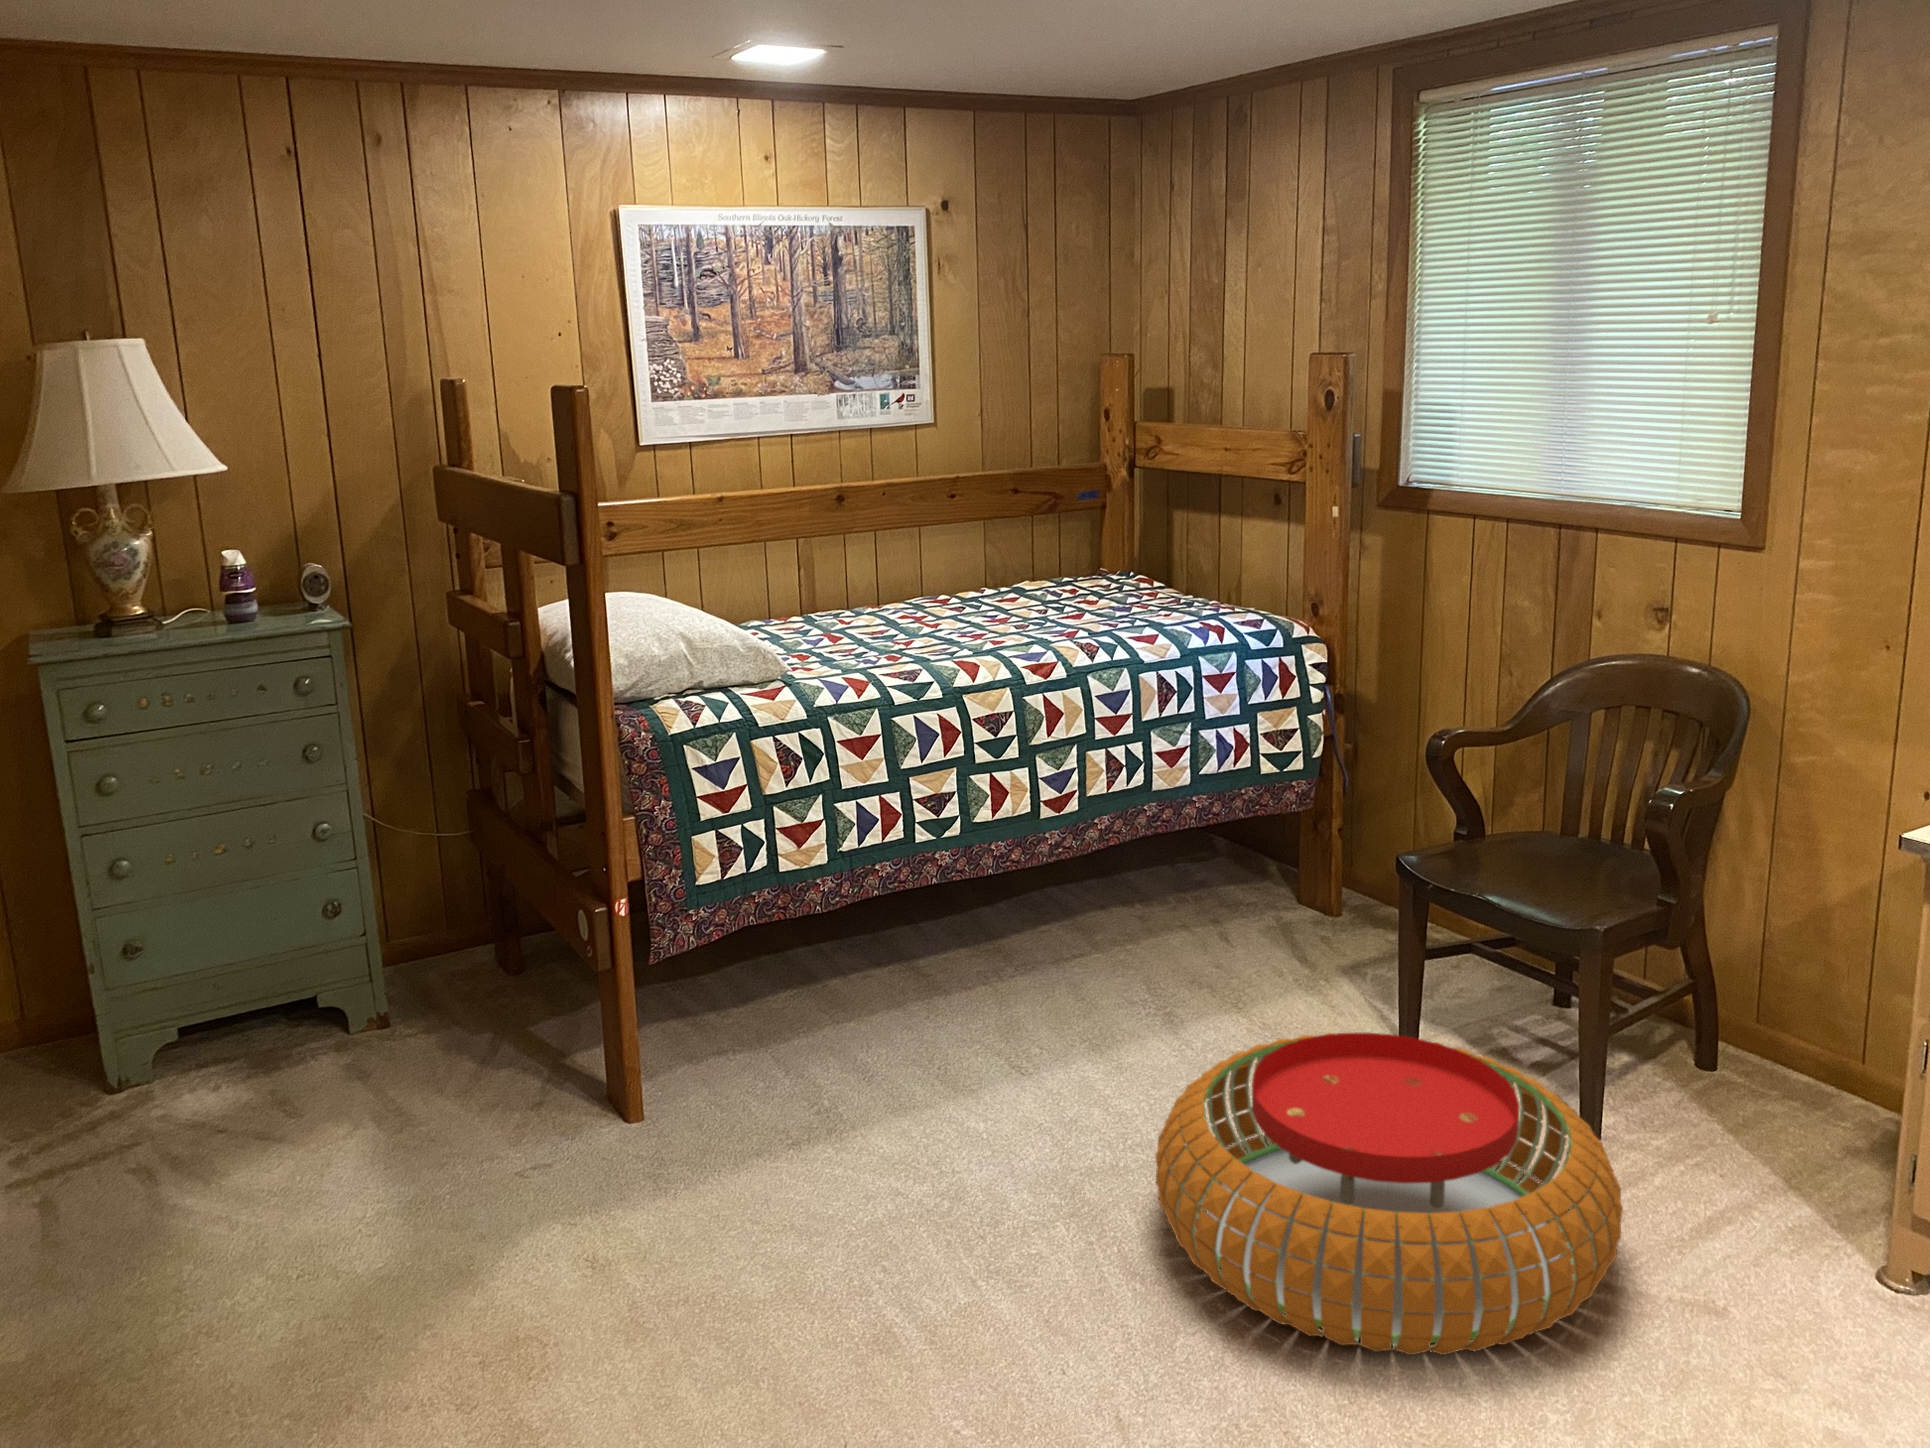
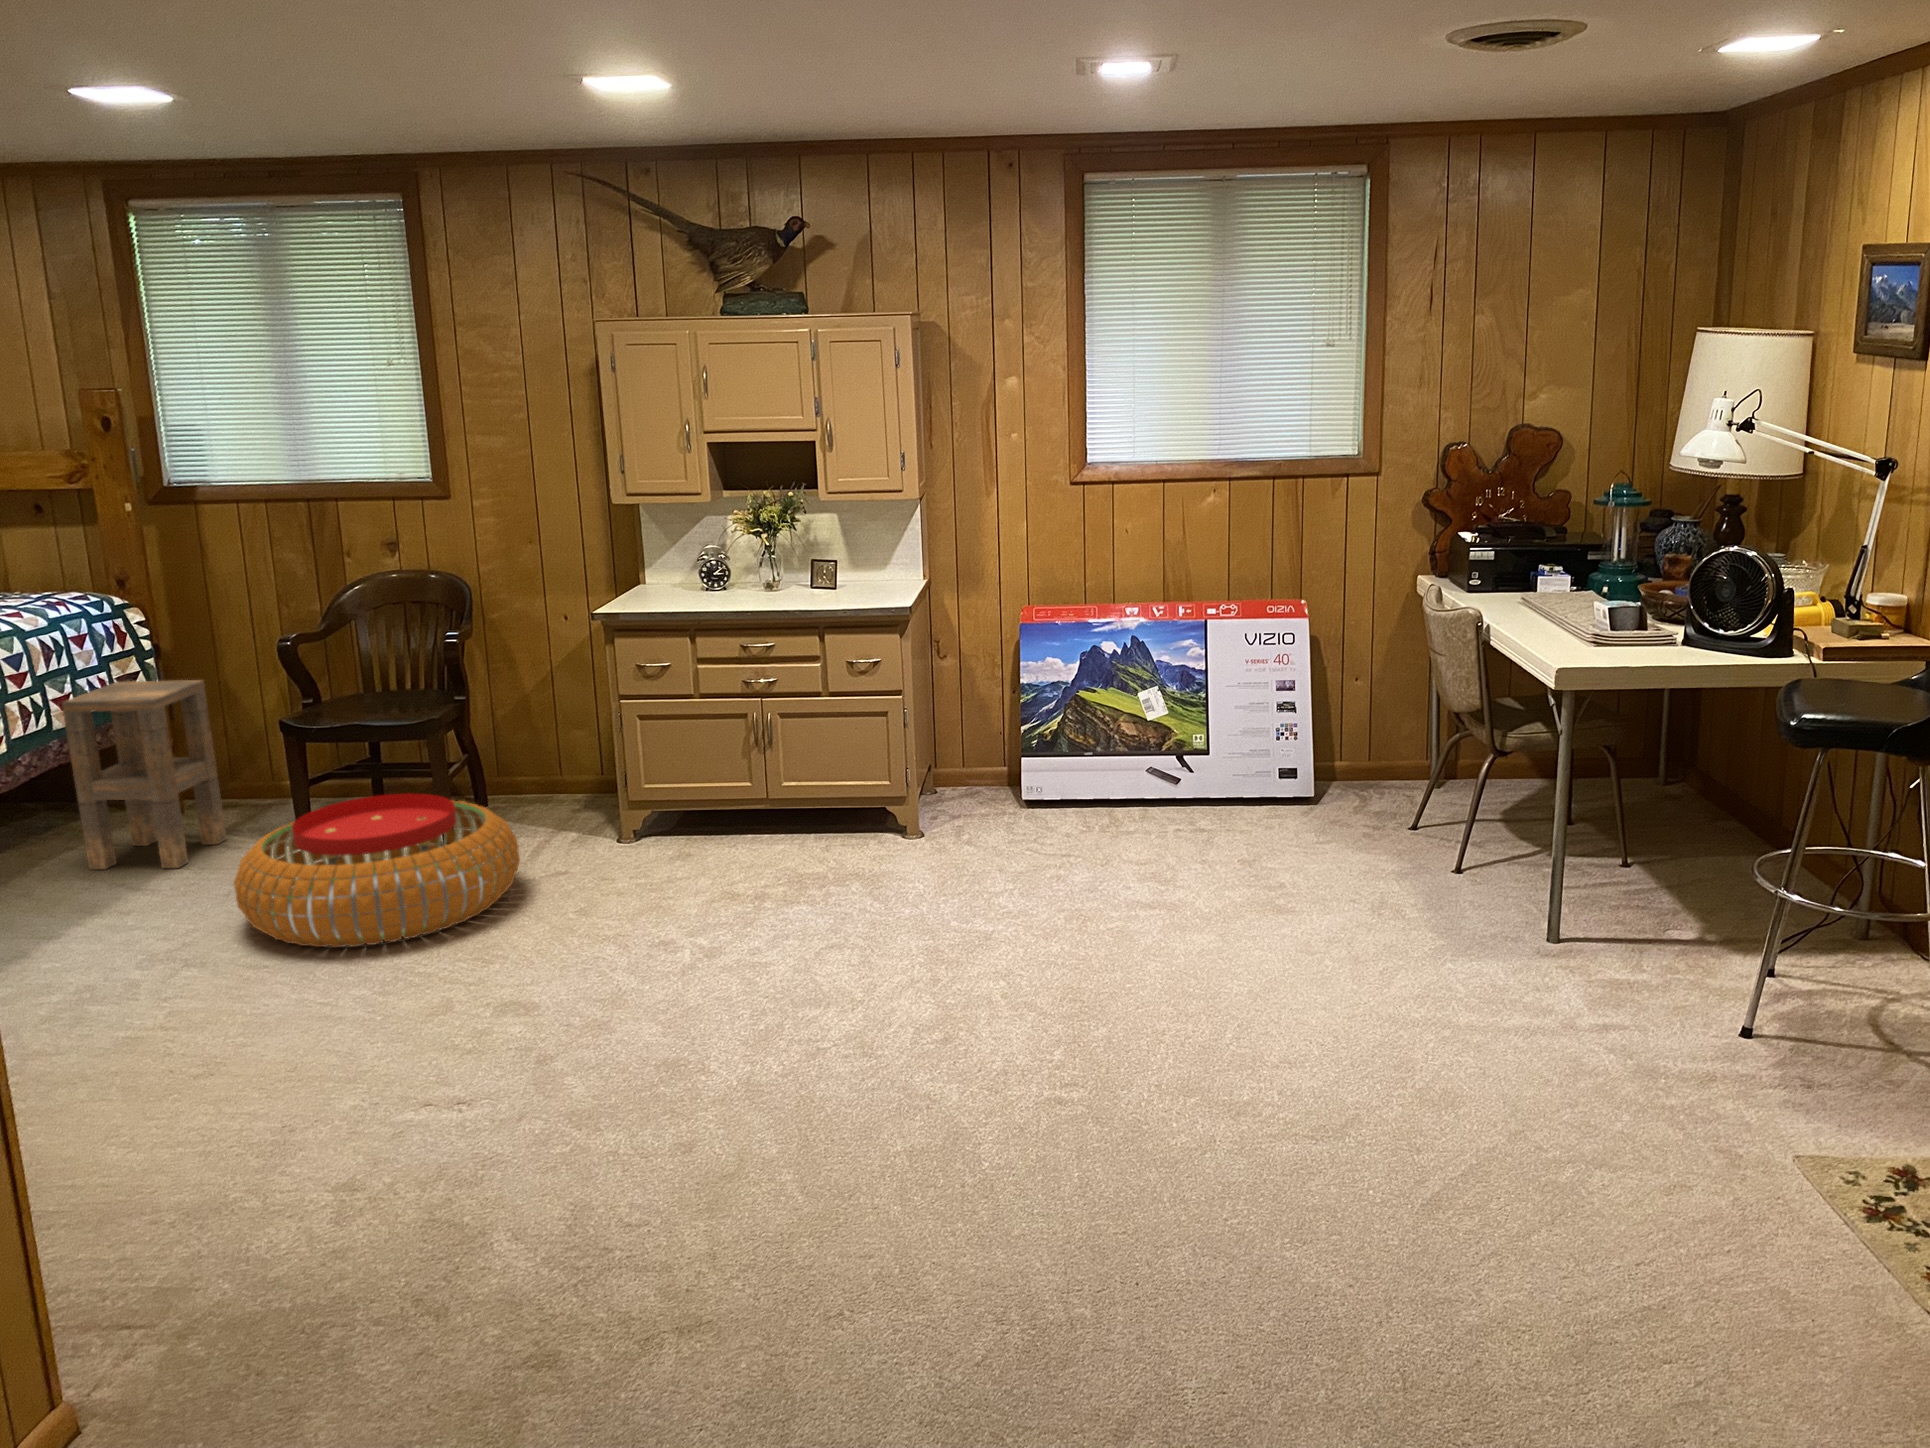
side table: none [1161,740,1336,1014] -> present [62,680,227,870]

